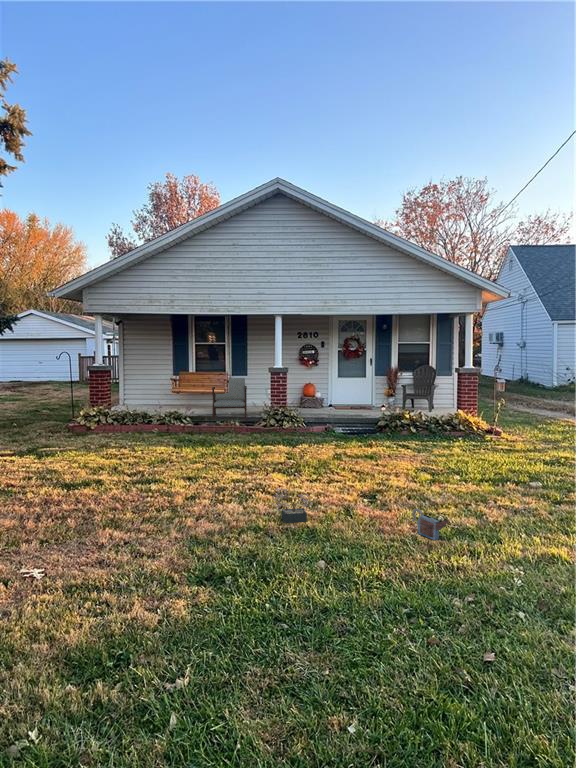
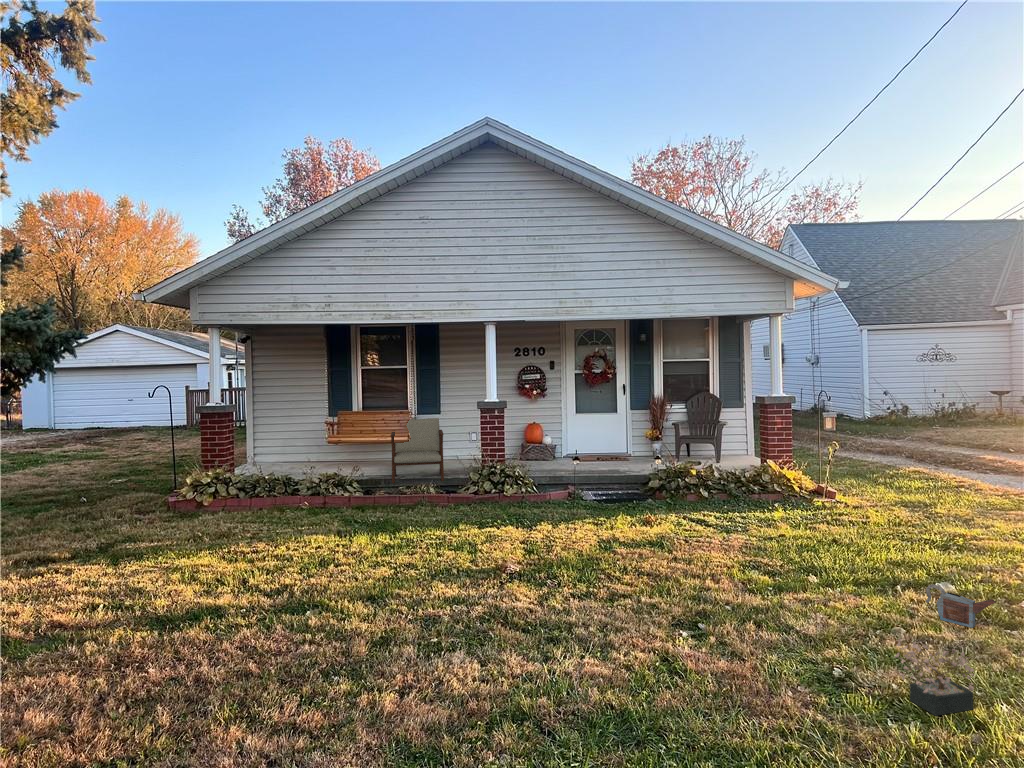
decorative plant: present [272,487,312,523] -> present [895,639,974,716]
watering can: present [412,509,449,540] -> present [926,584,996,628]

